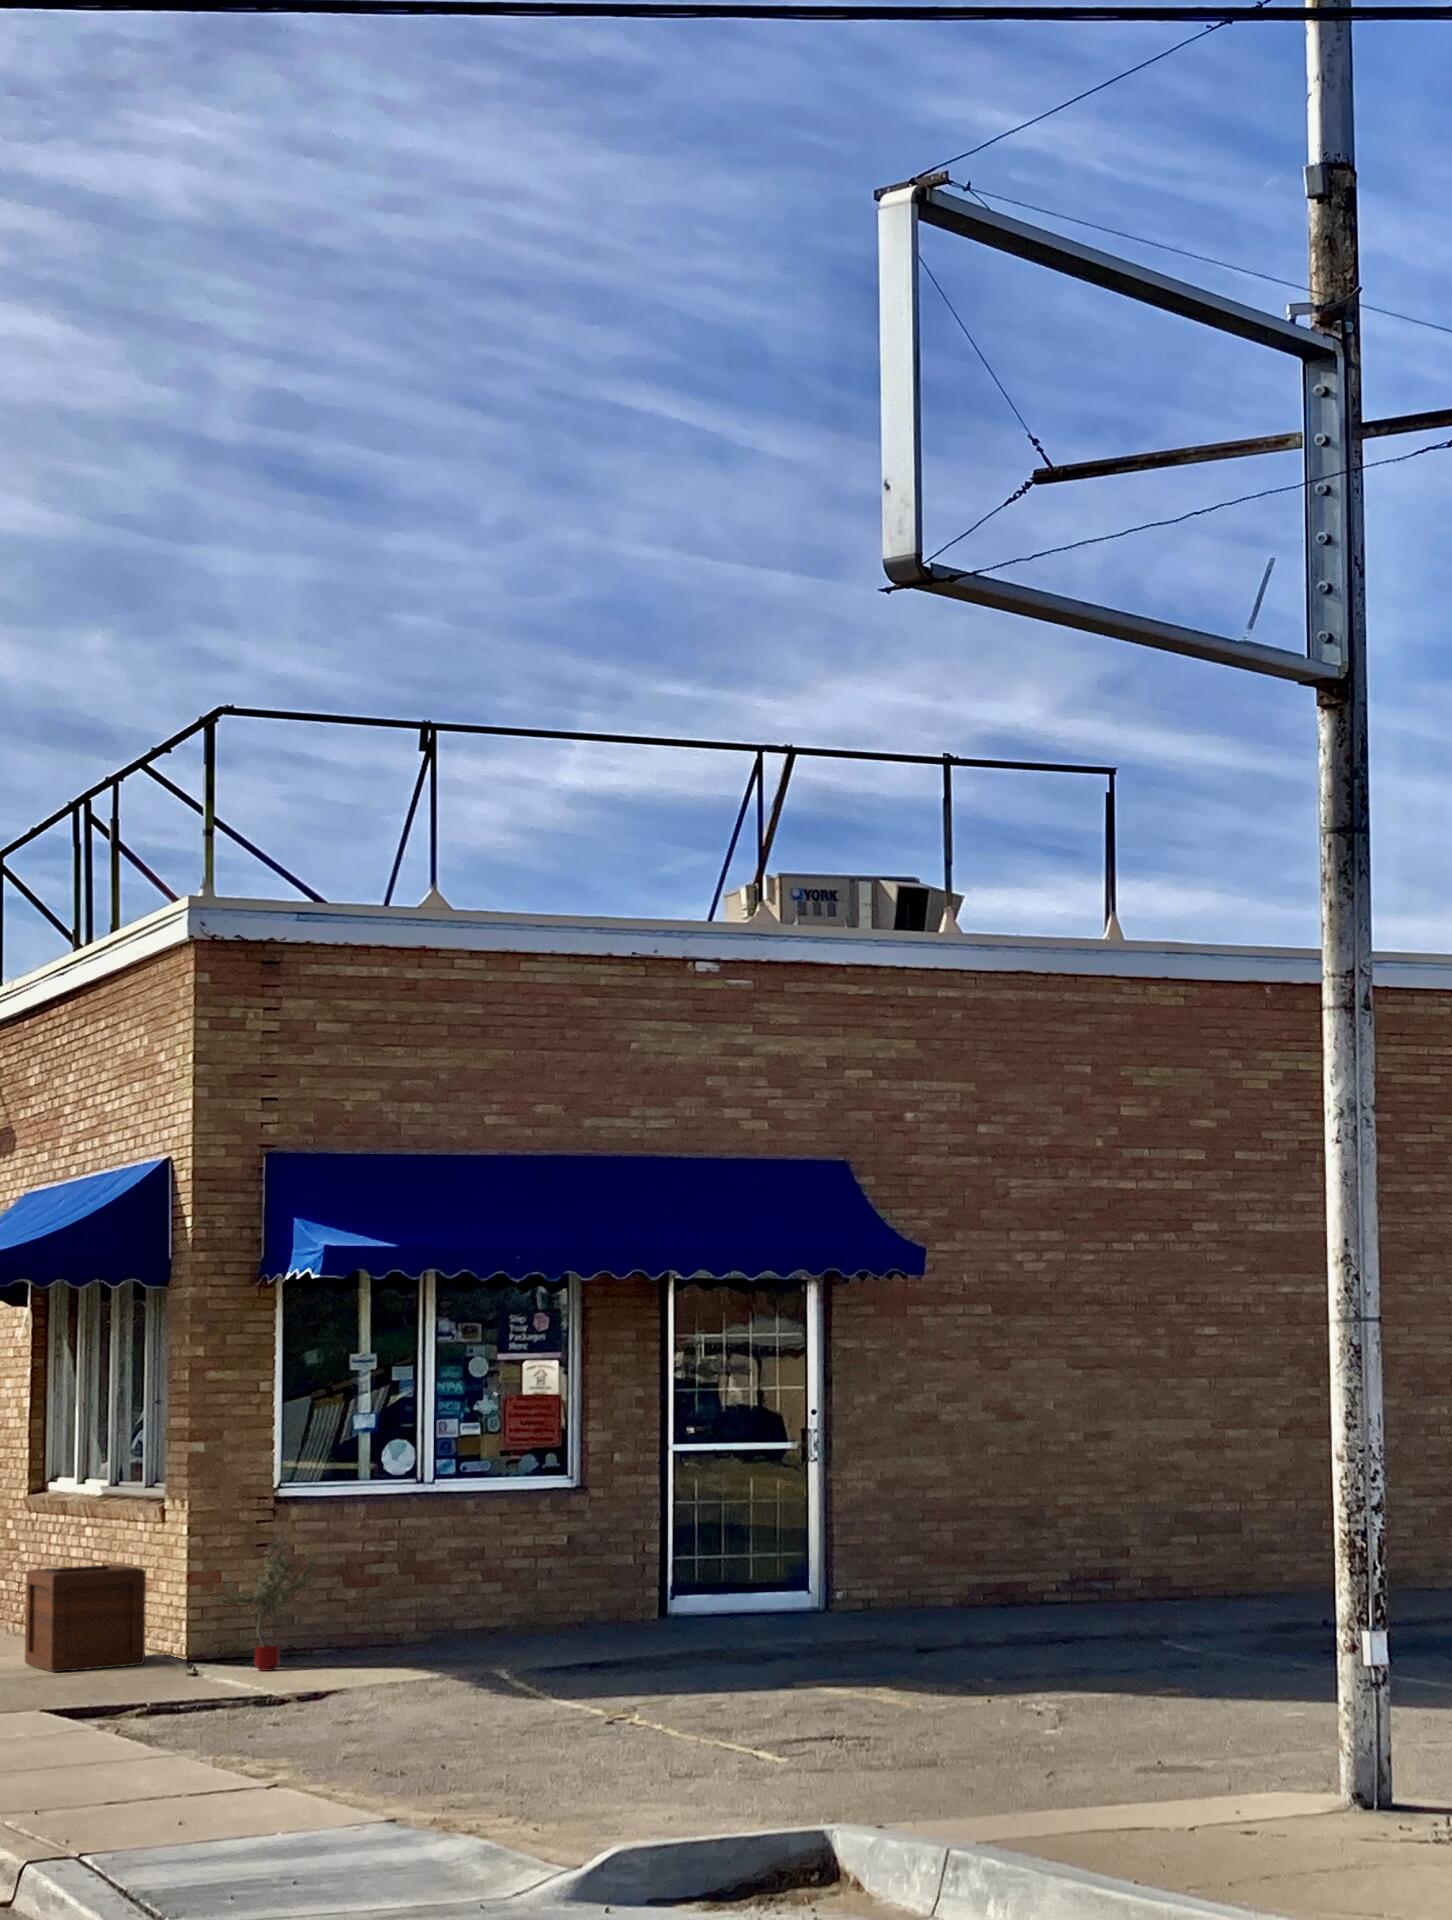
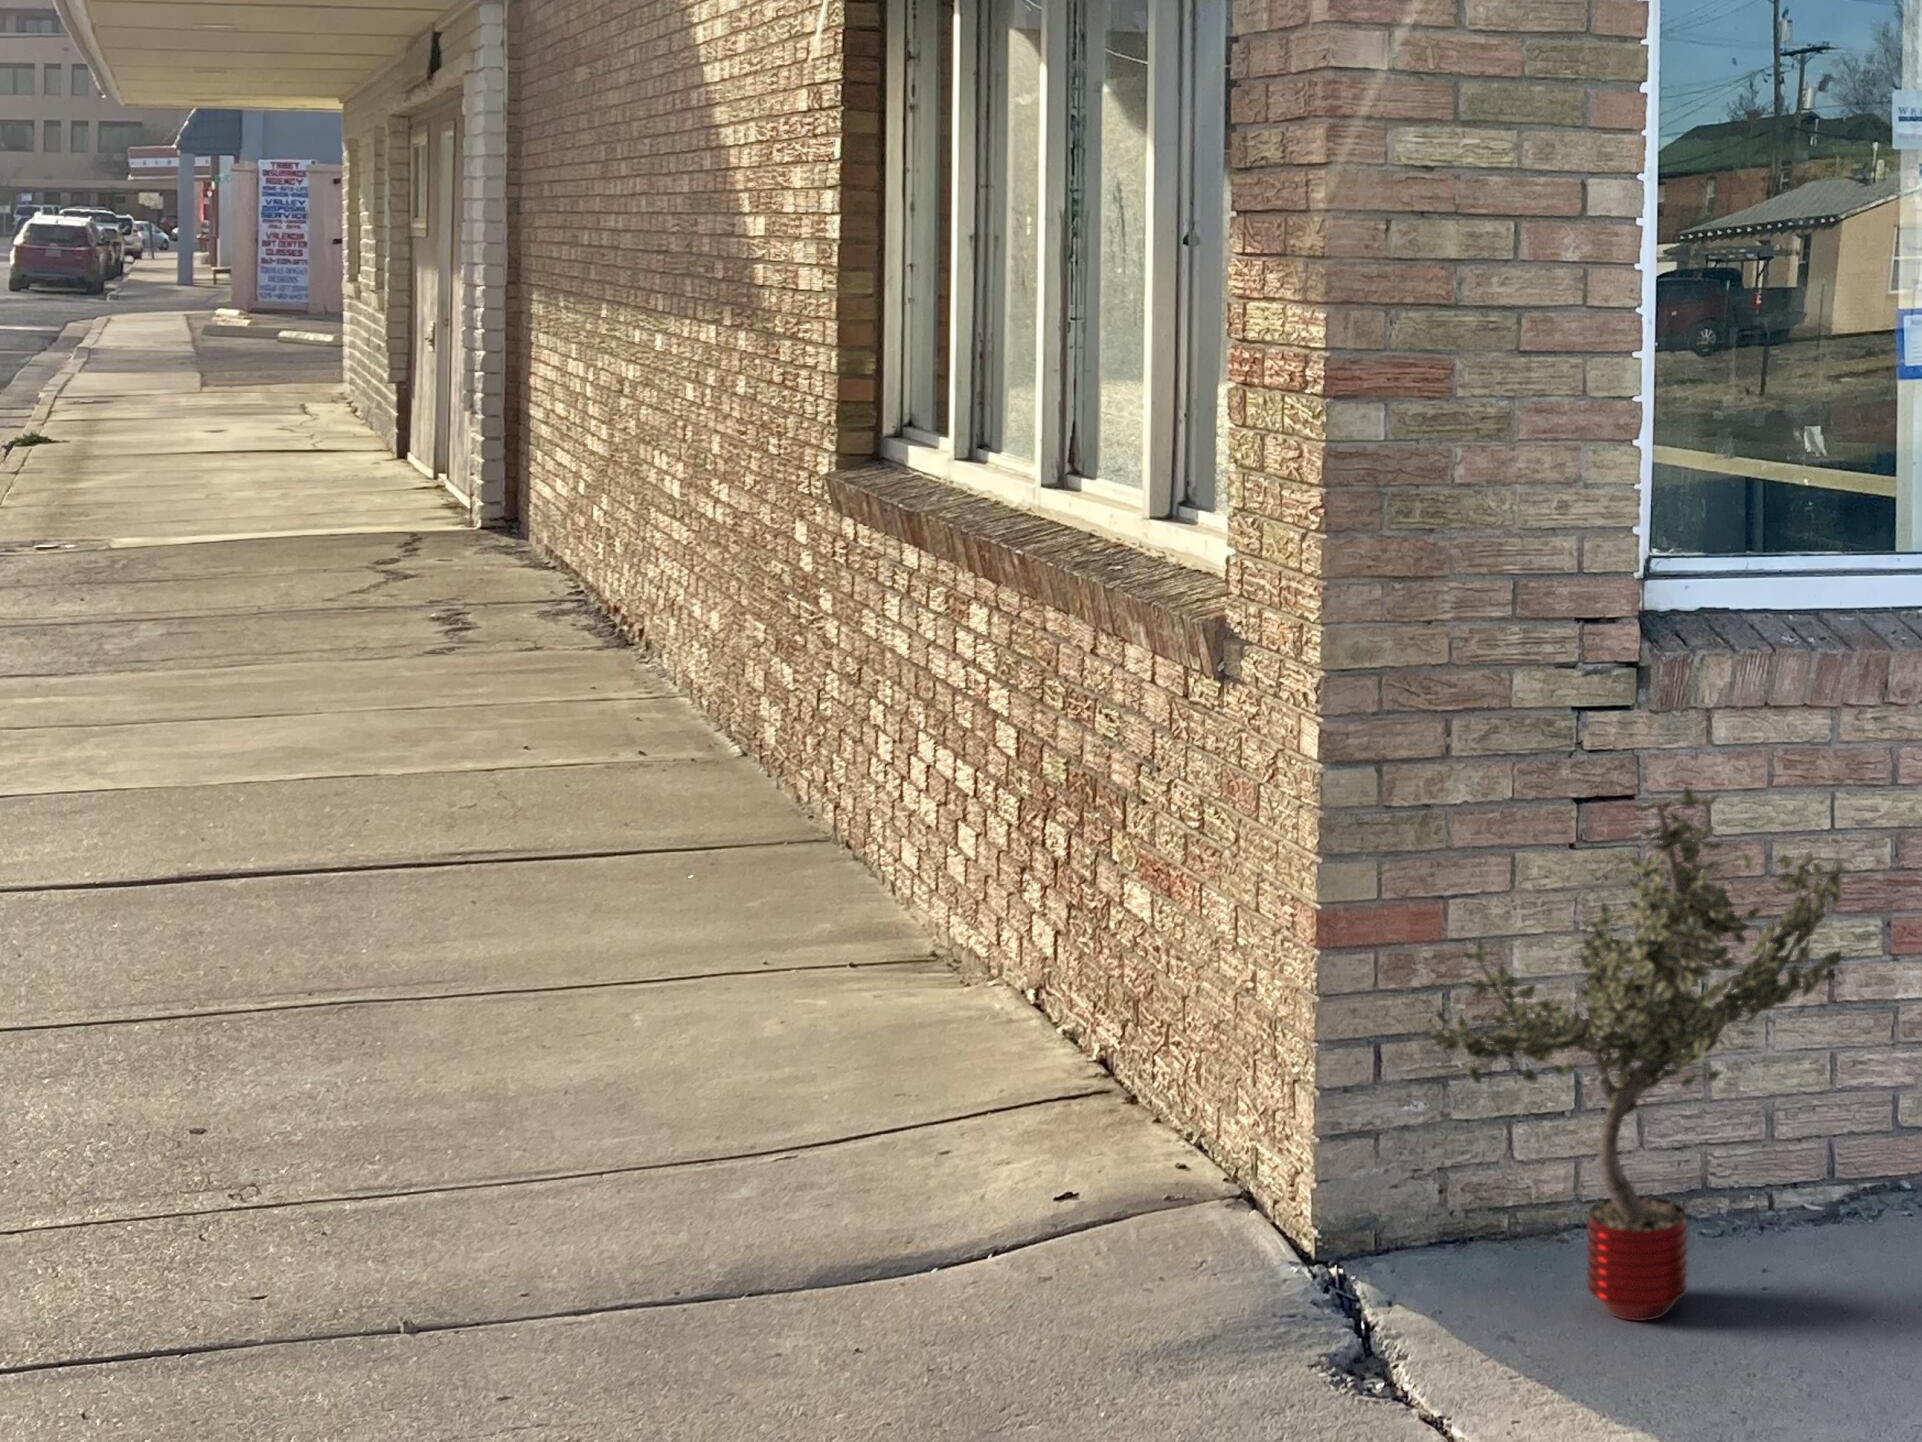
wooden crate: present [25,1564,146,1672] -> none [757,768,1160,1200]

